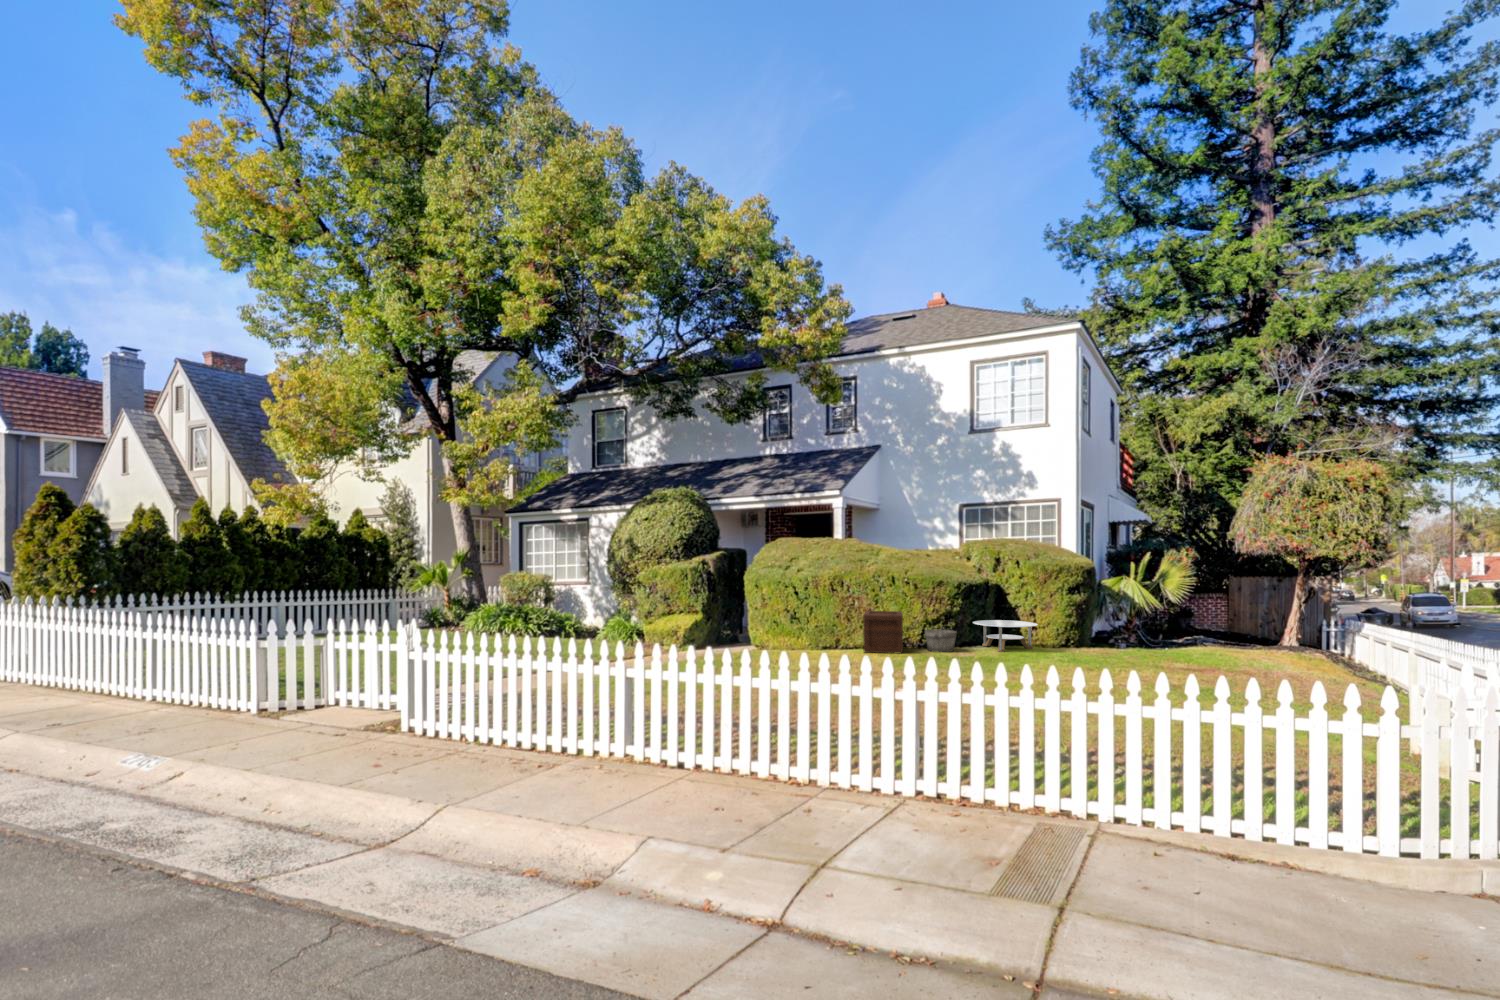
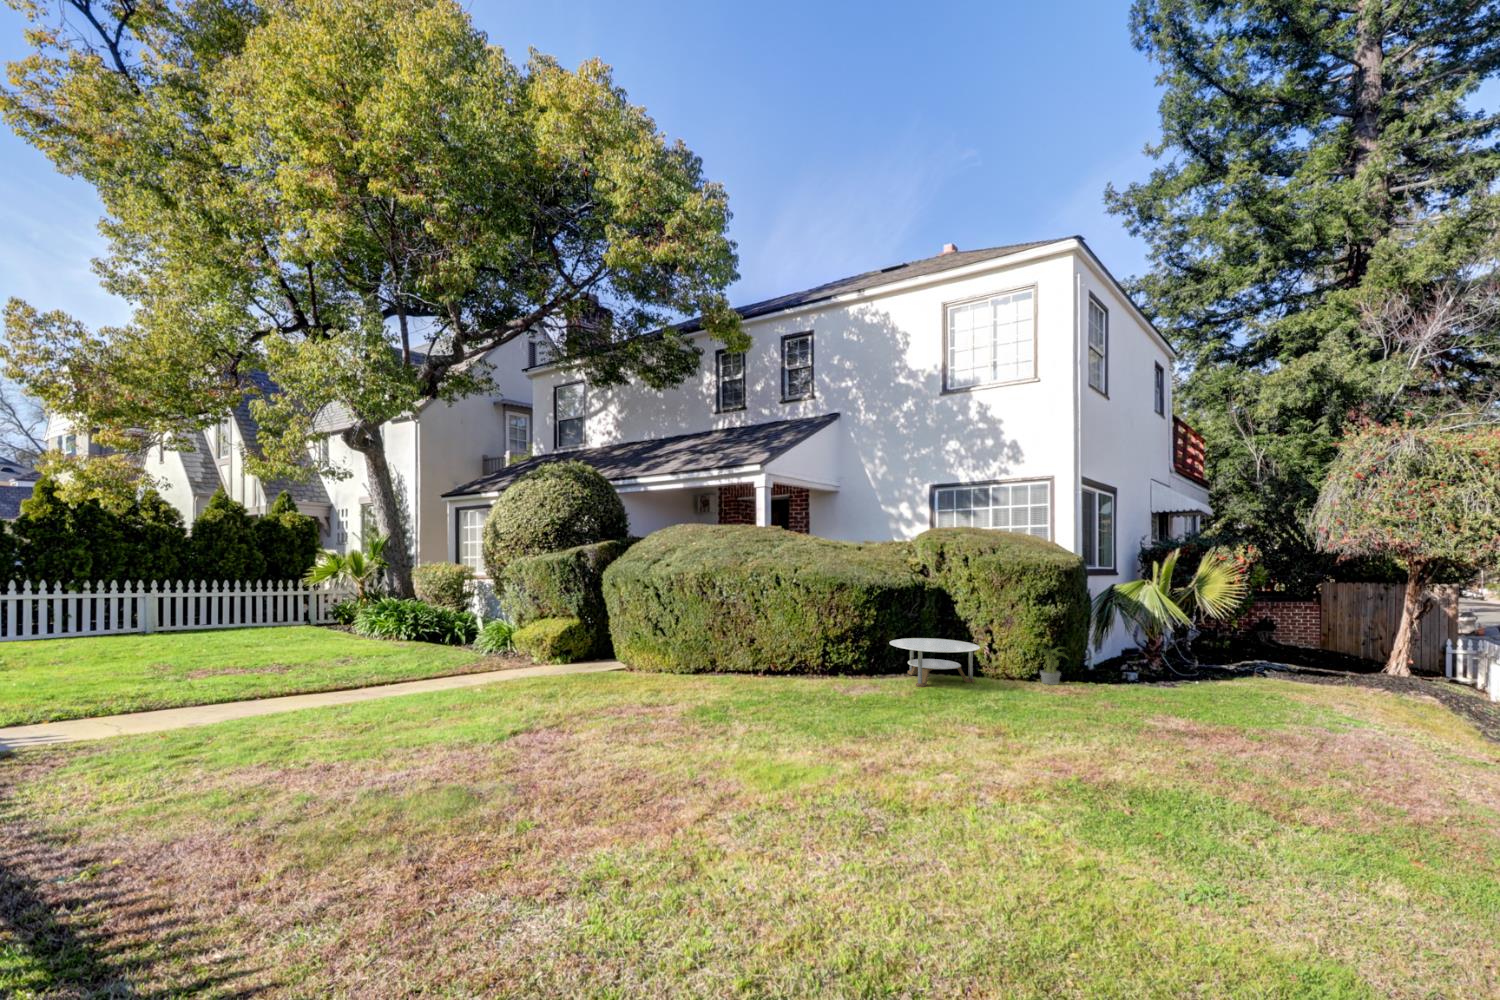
wooden crate: present [863,611,903,654] -> none [726,620,792,683]
potted plant: none [1069,622,1096,648] -> present [1039,647,1068,685]
wooden bucket: present [925,629,956,652] -> none [816,642,860,683]

